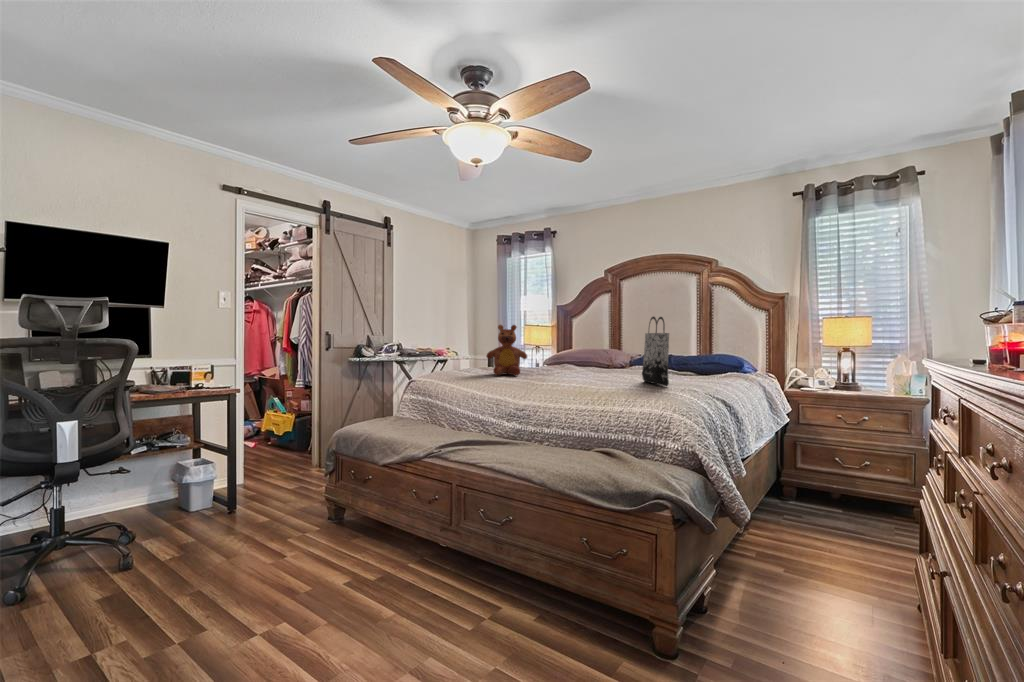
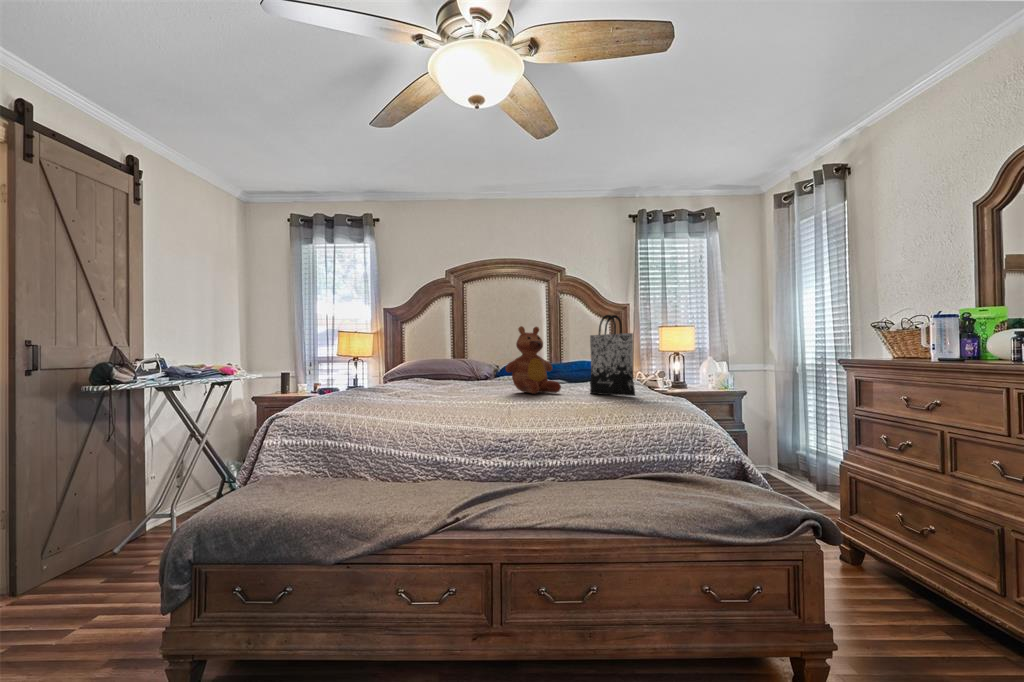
teddy bear: present [486,325,527,375] -> present [506,326,561,394]

